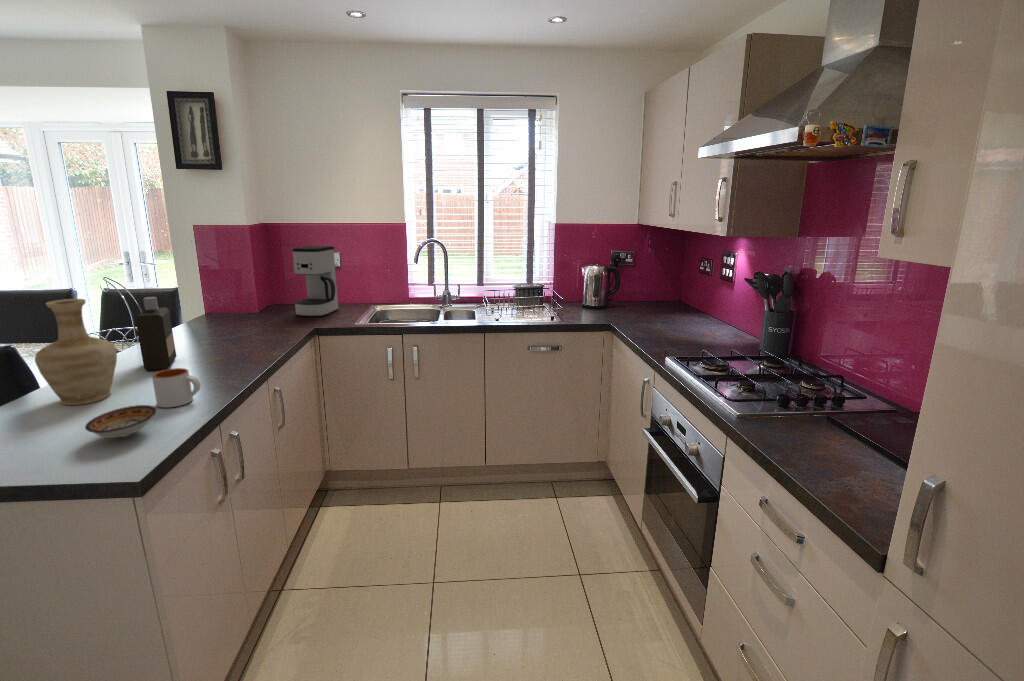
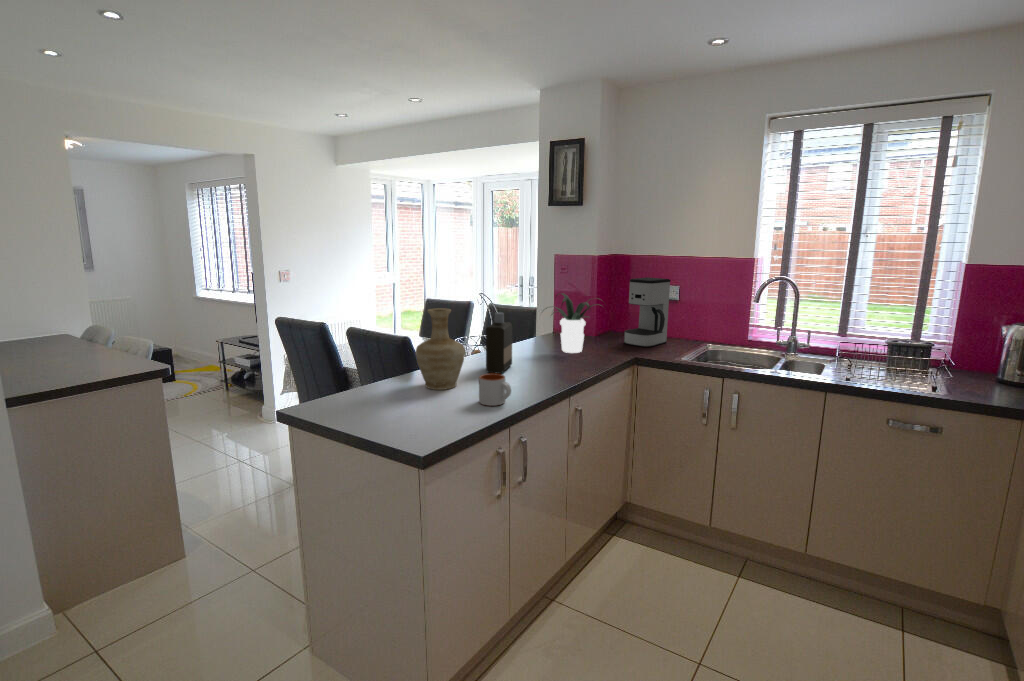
potted plant: none [198,269,277,334] -> present [546,293,592,353]
bowl: present [85,405,157,438] -> none [423,398,472,421]

